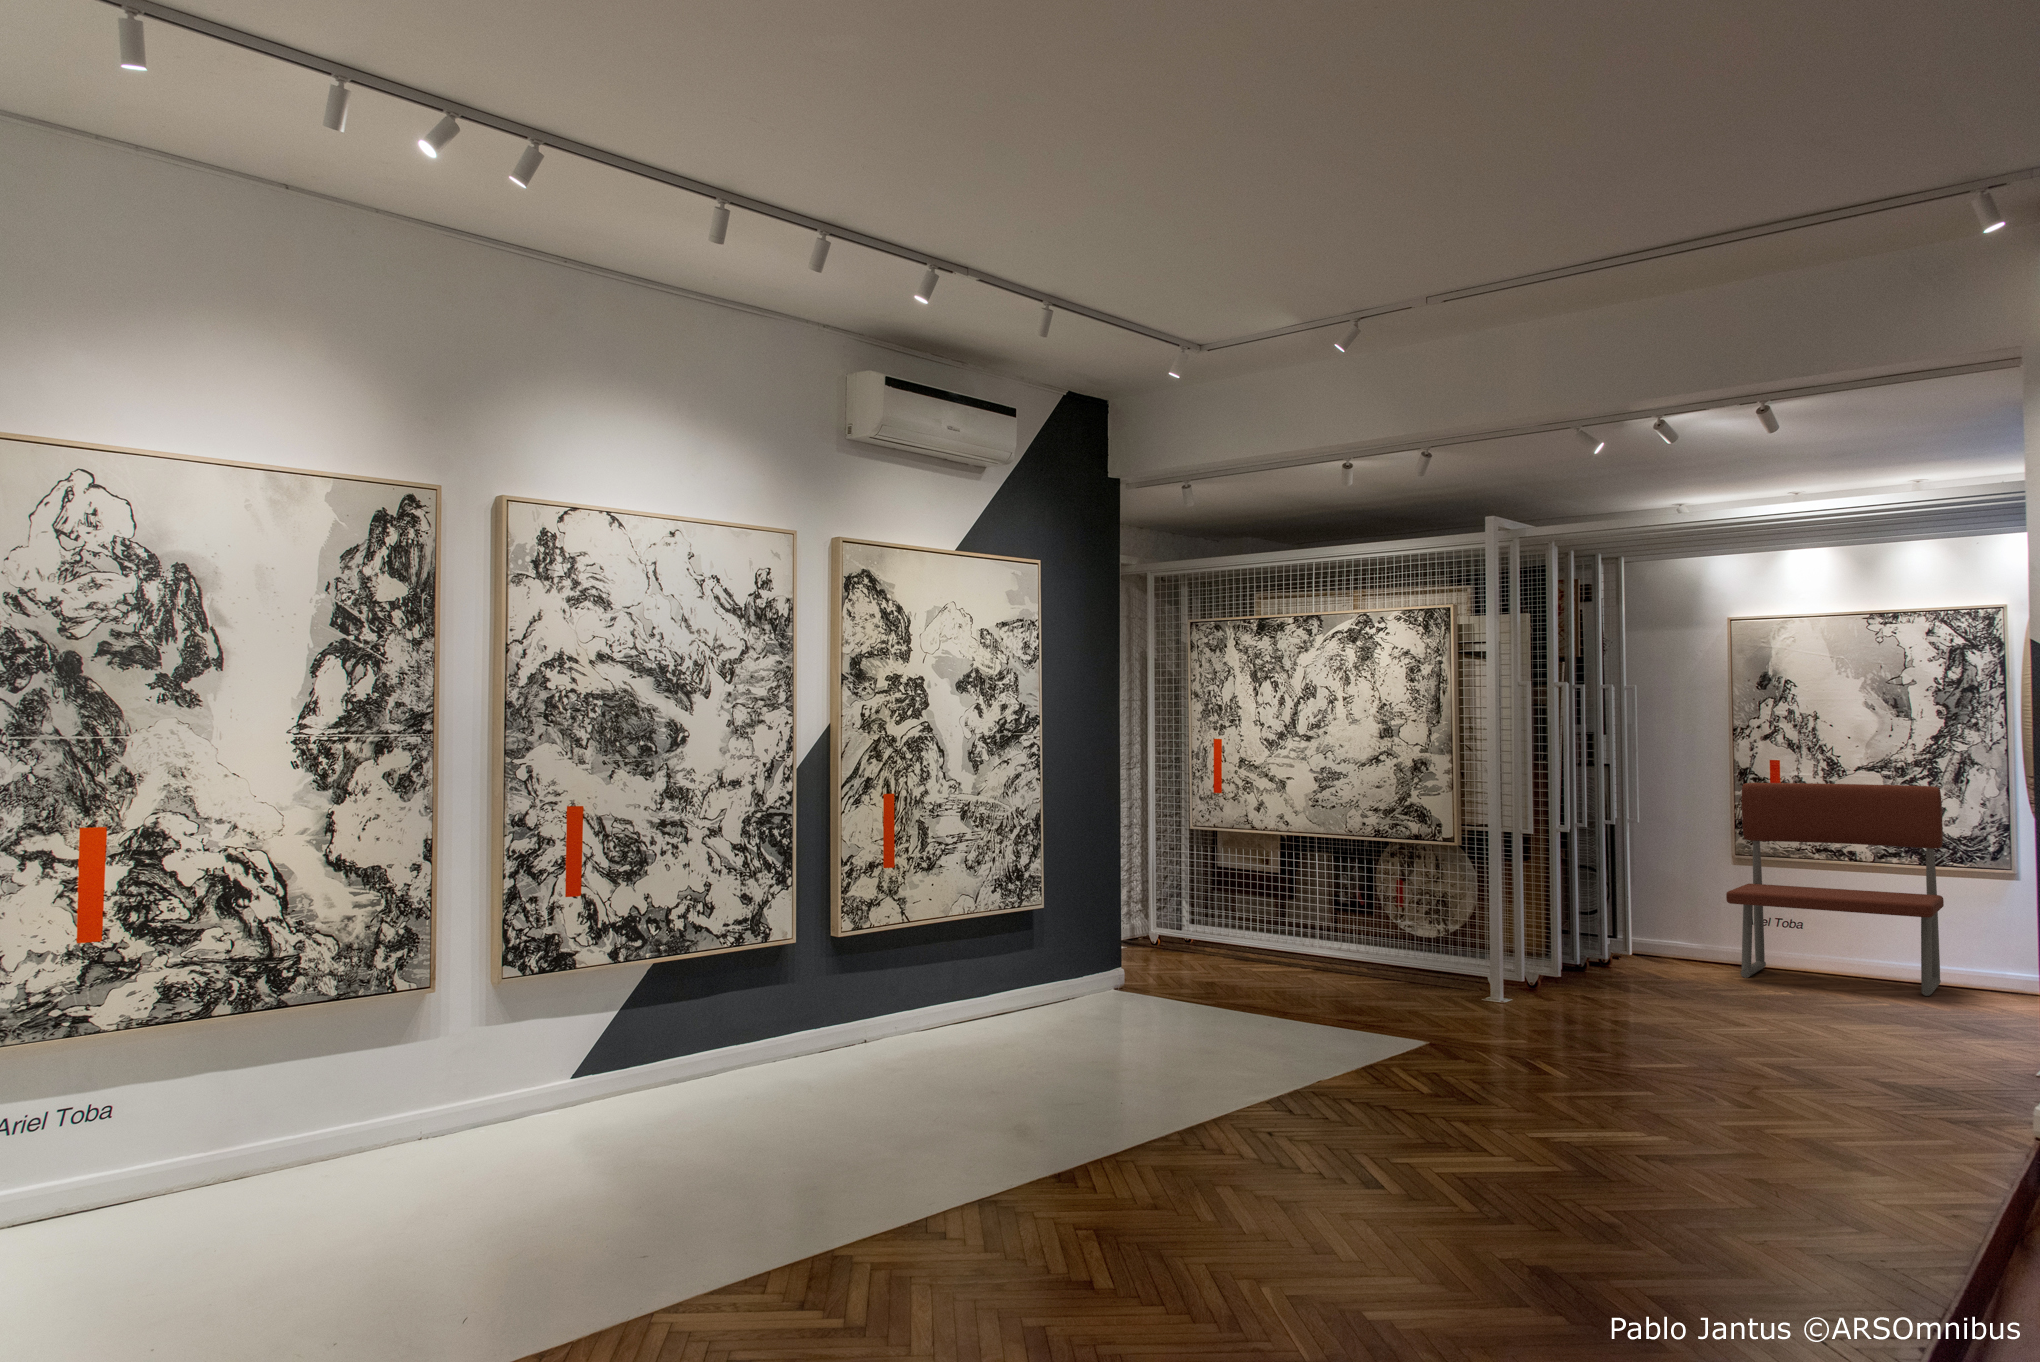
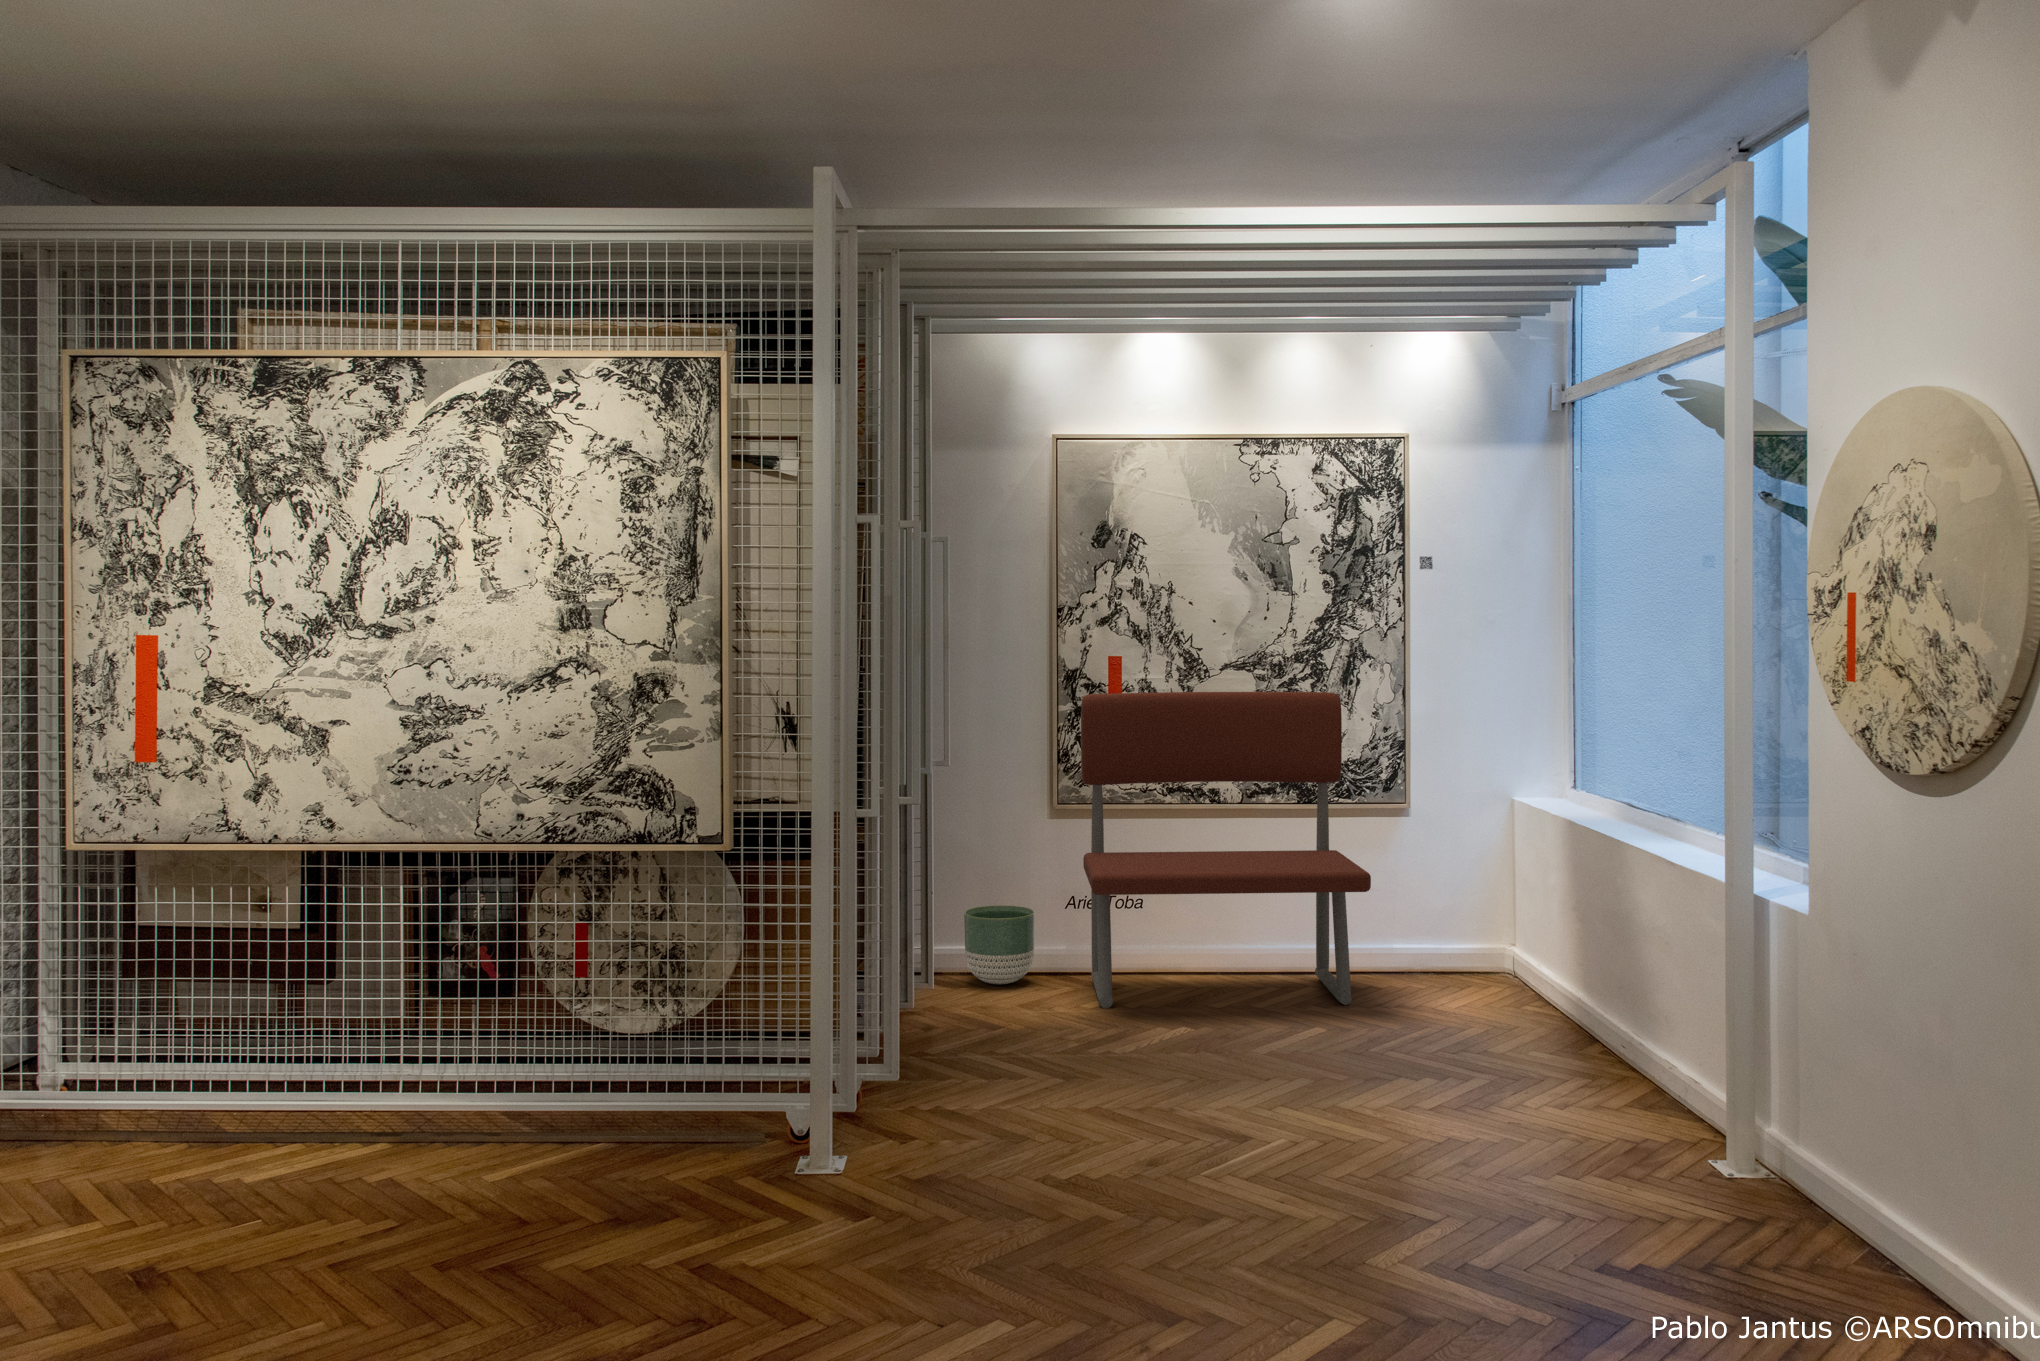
planter: none [1667,914,1715,962] -> present [964,905,1034,984]

